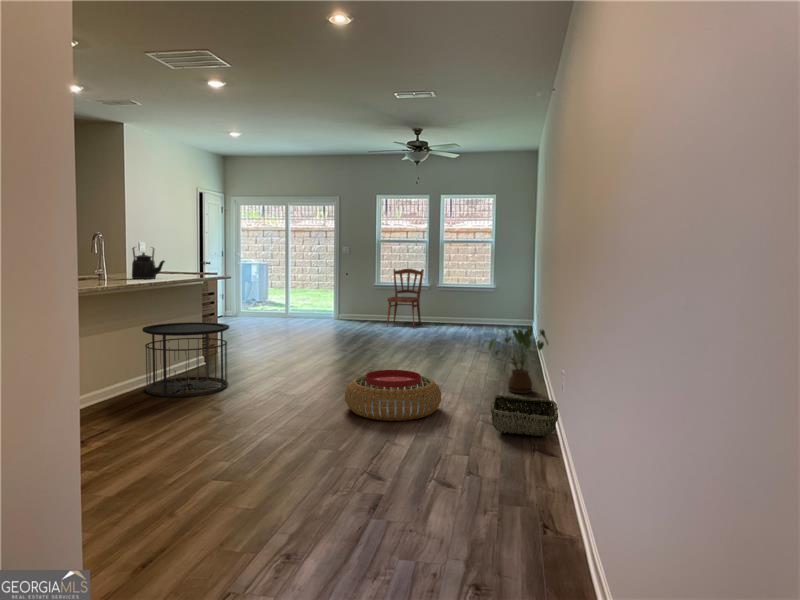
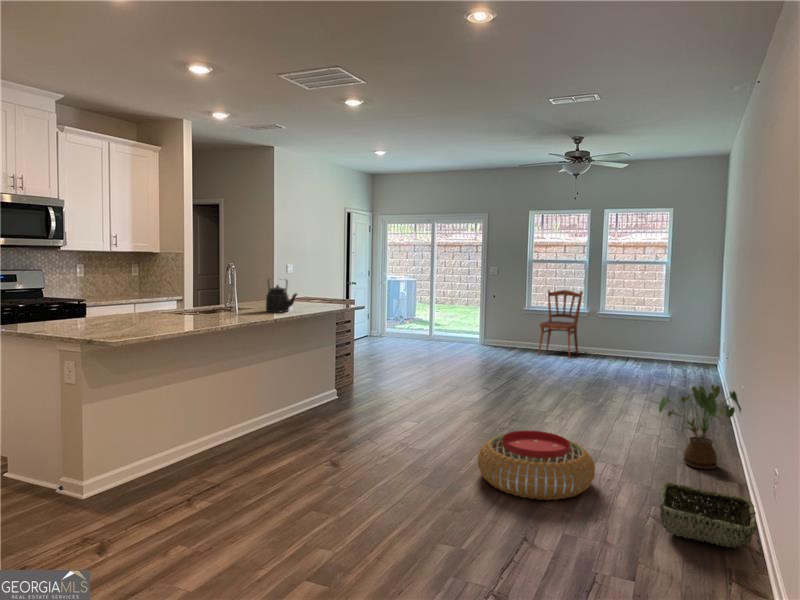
side table: present [142,322,229,397] -> none [273,357,359,440]

